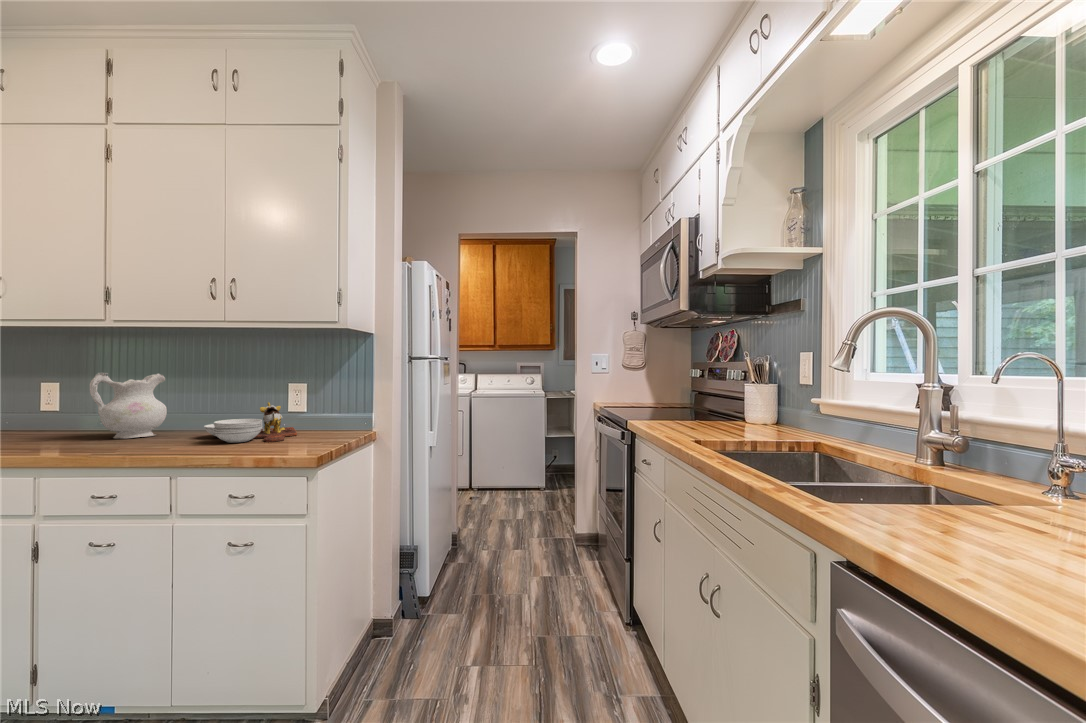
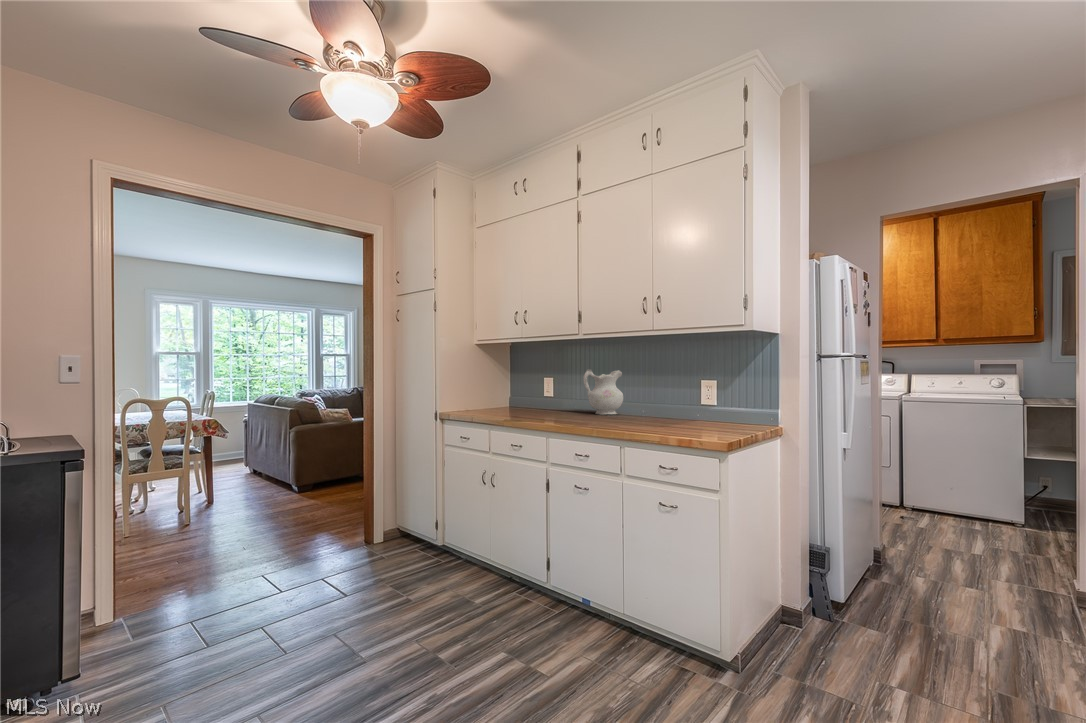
cutting board: present [204,402,297,443] -> none [647,394,713,426]

